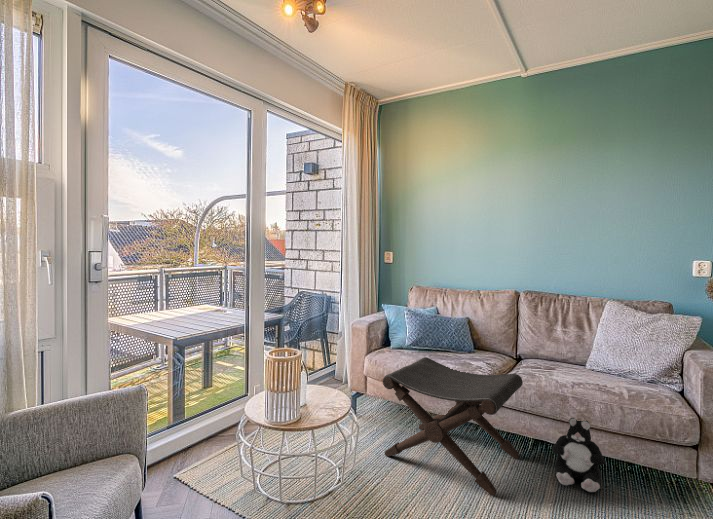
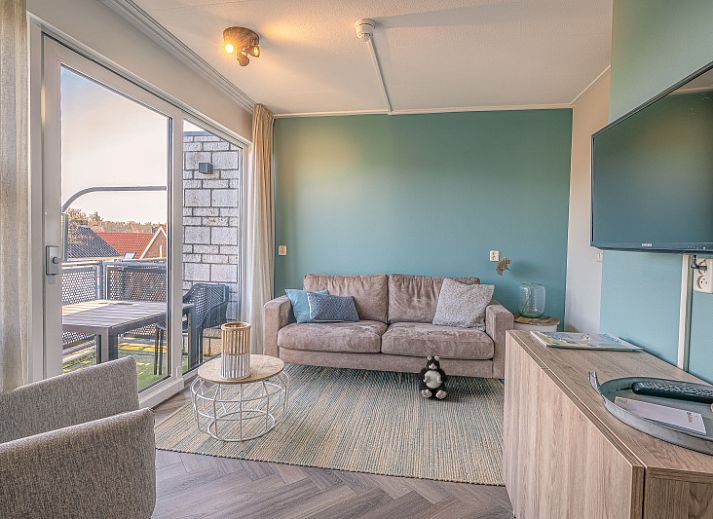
footstool: present [383,357,523,496] -> none [303,326,398,411]

